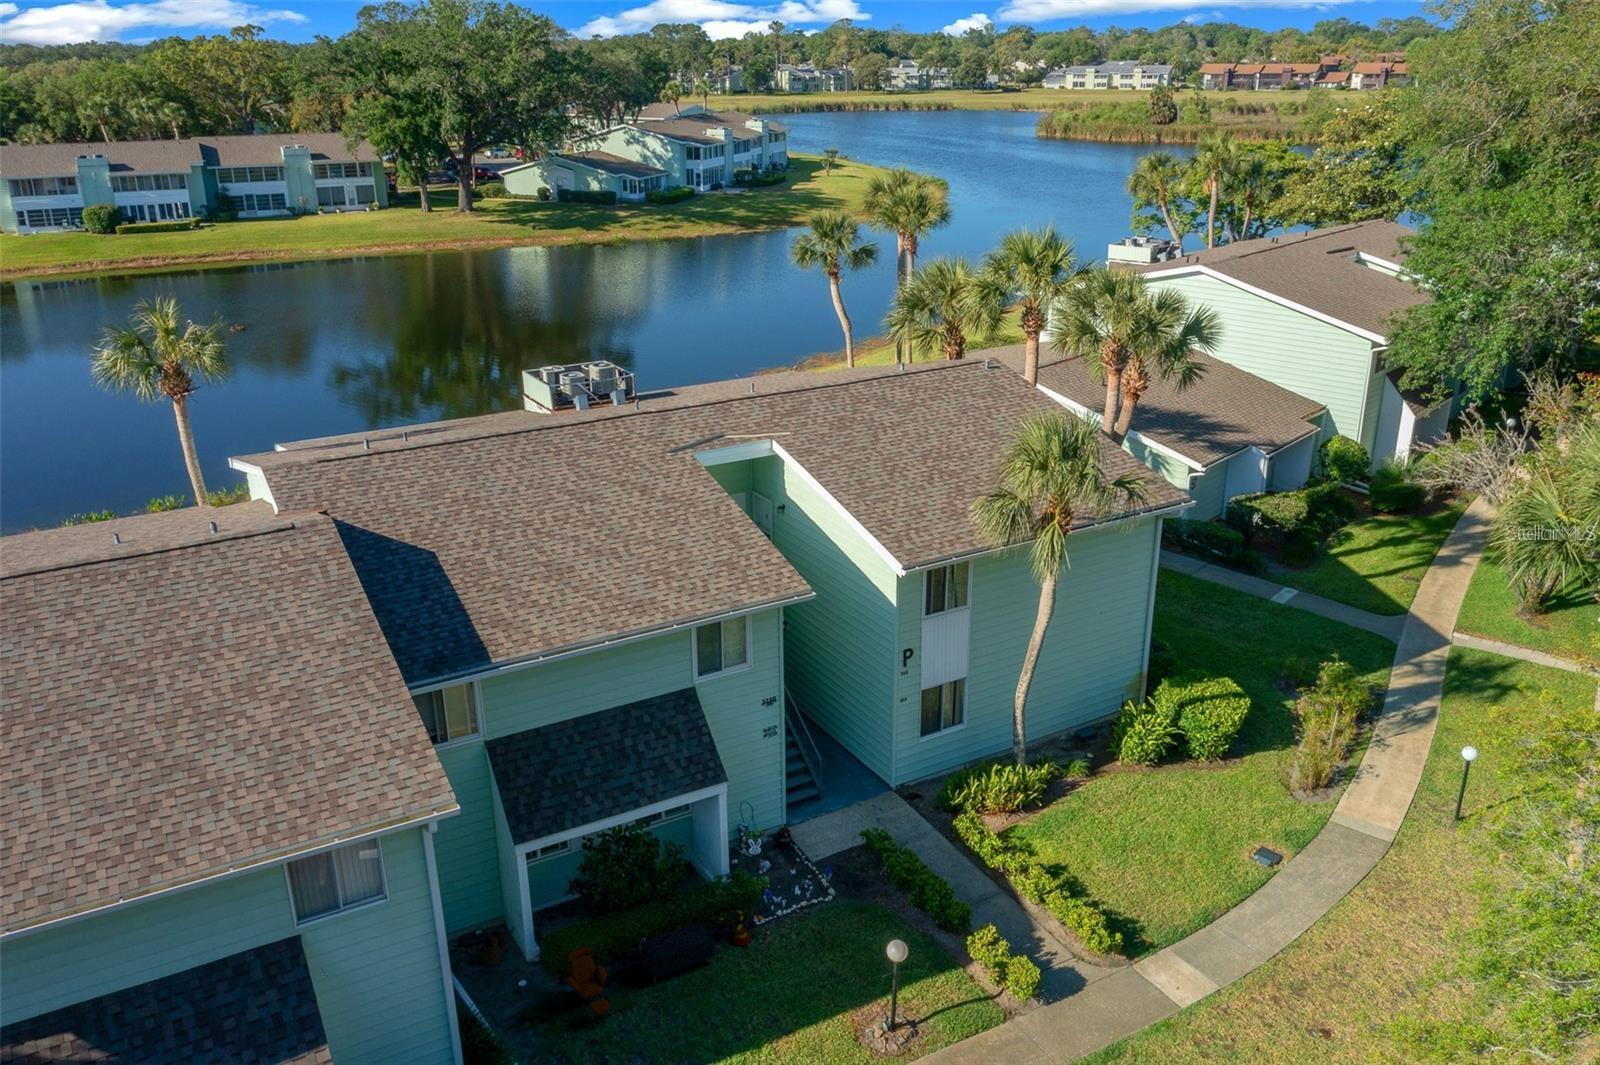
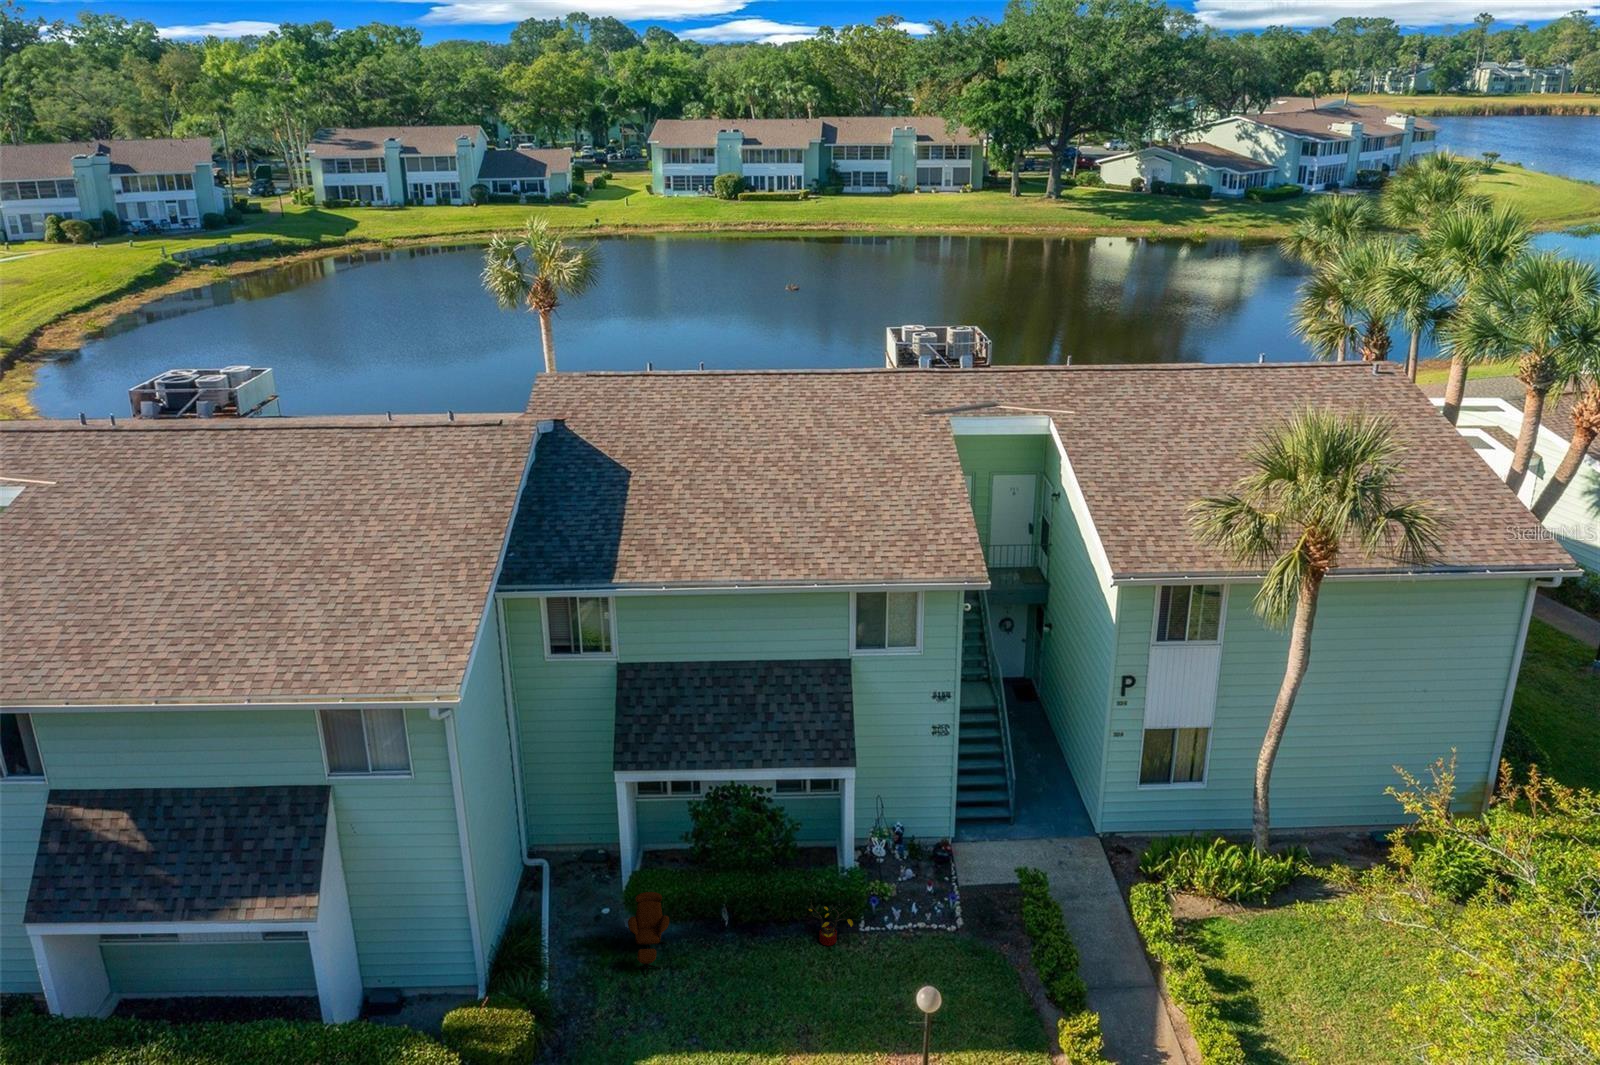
bench: present [640,922,714,985] -> none [714,905,786,955]
watering can: present [479,928,514,967] -> none [578,853,617,886]

